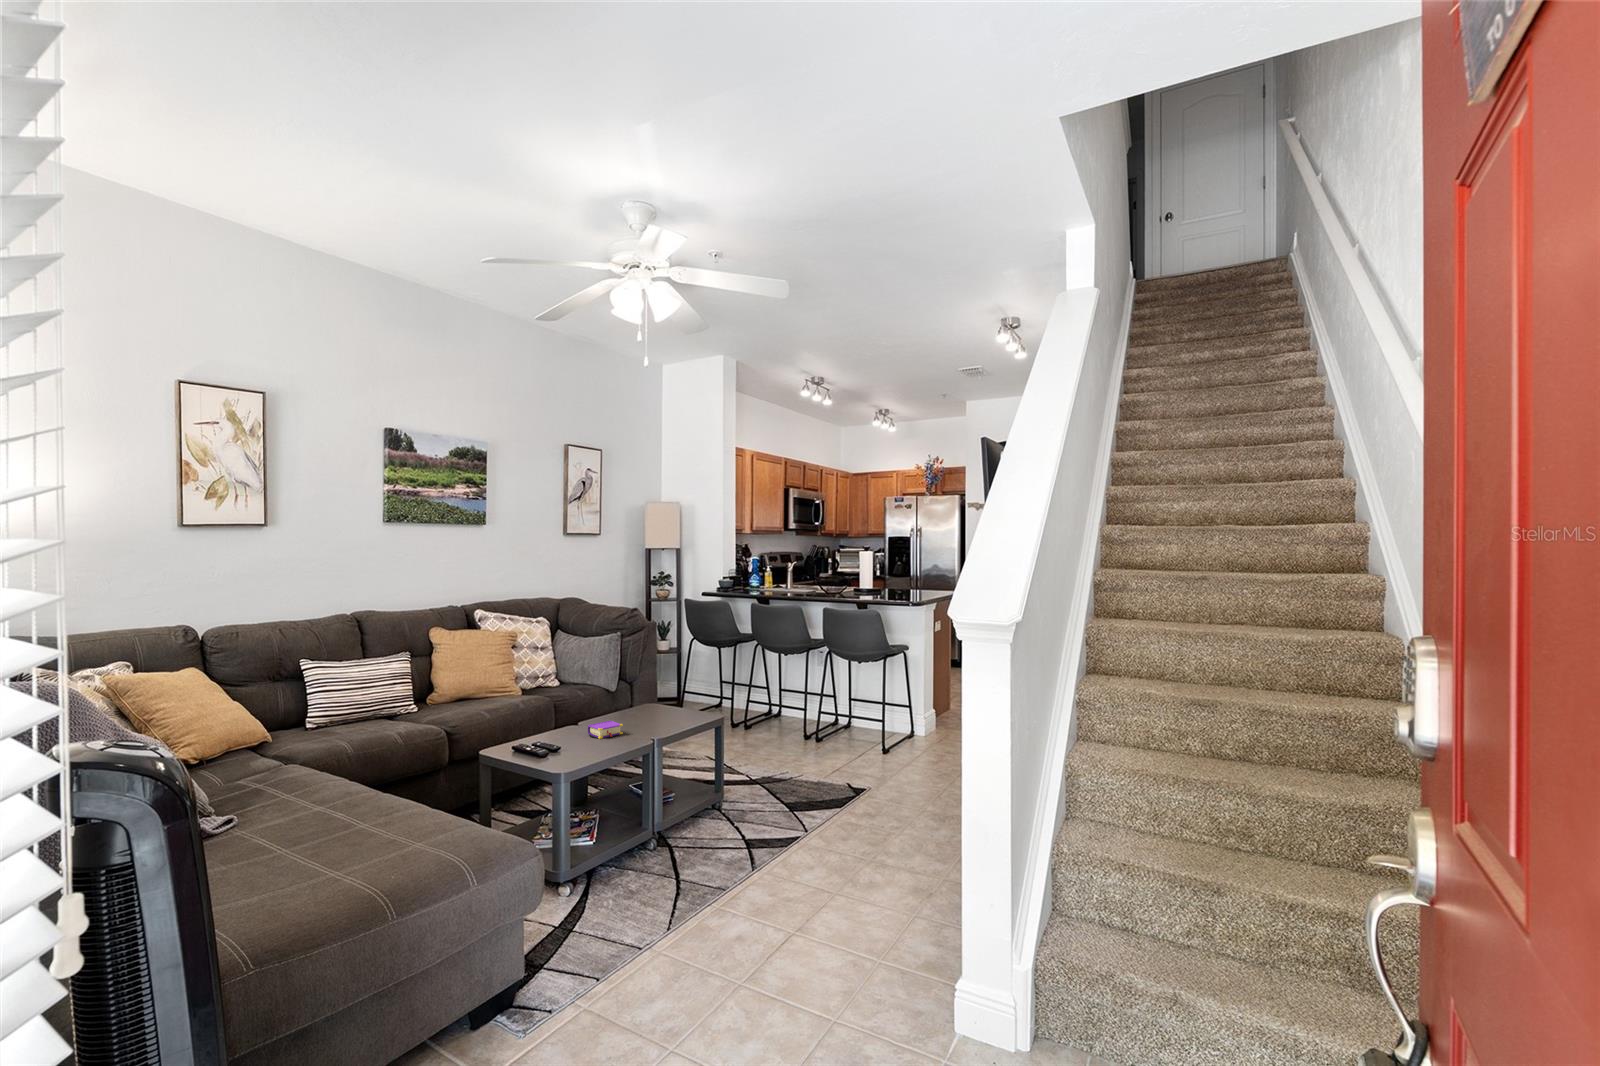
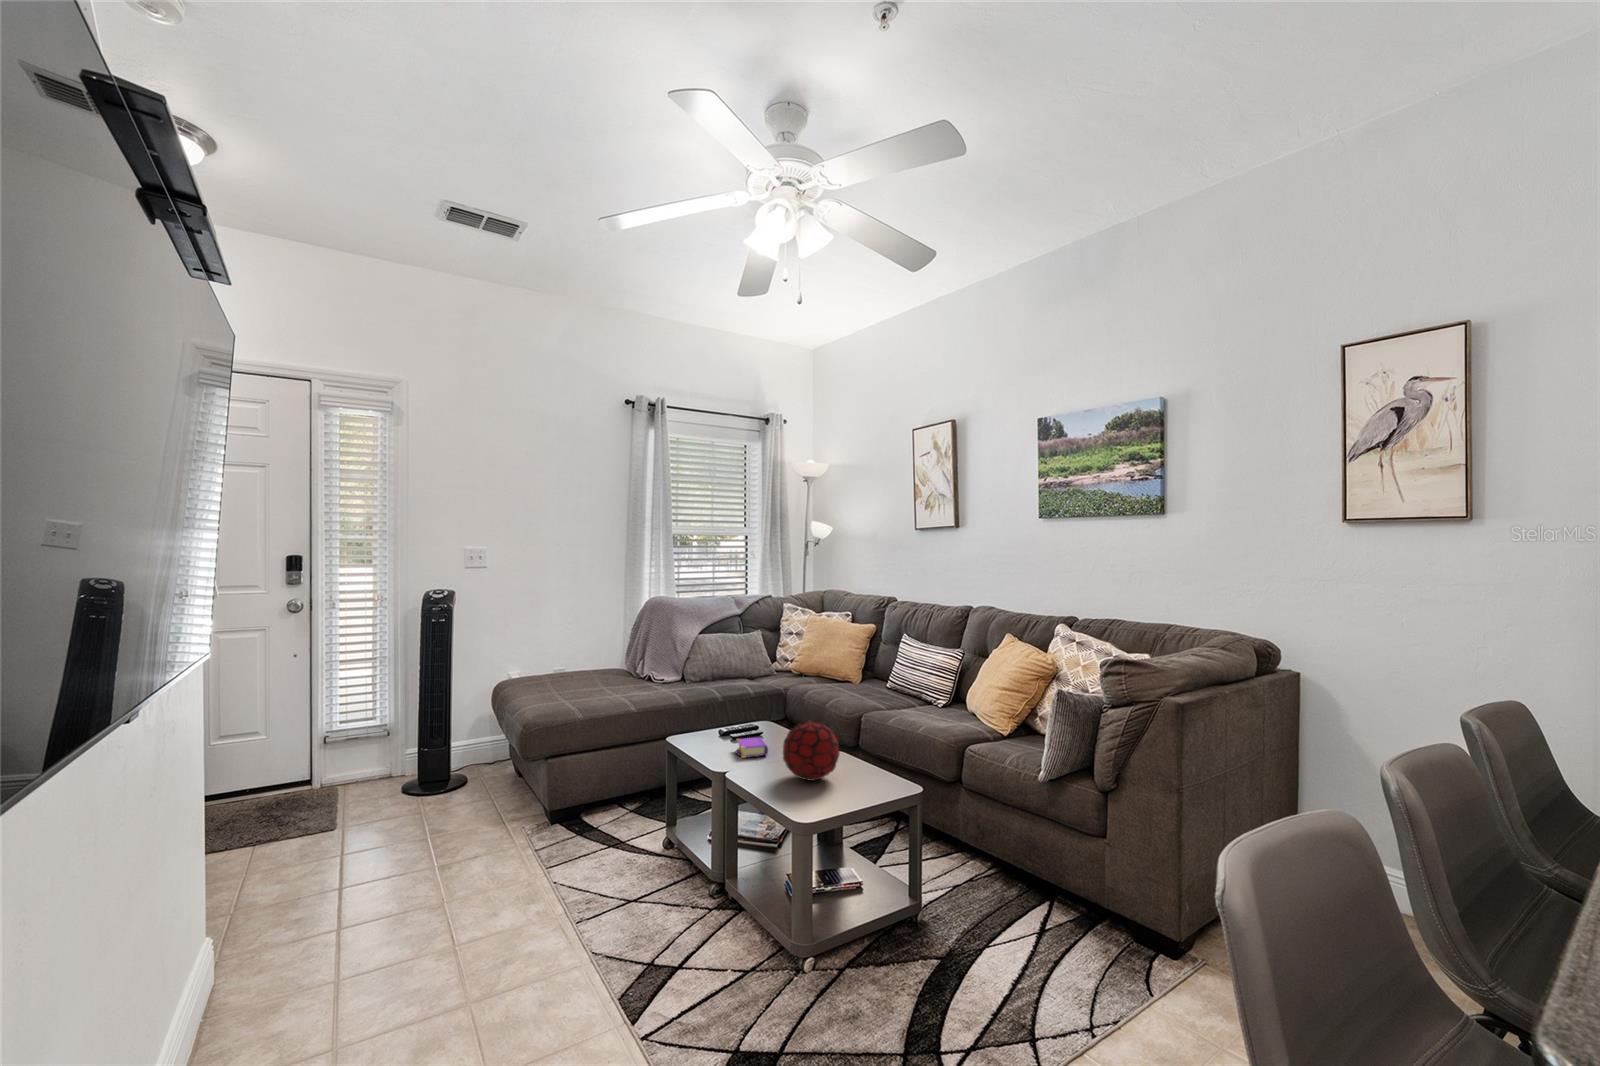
decorative orb: none [629,674,672,717] -> present [783,721,839,781]

